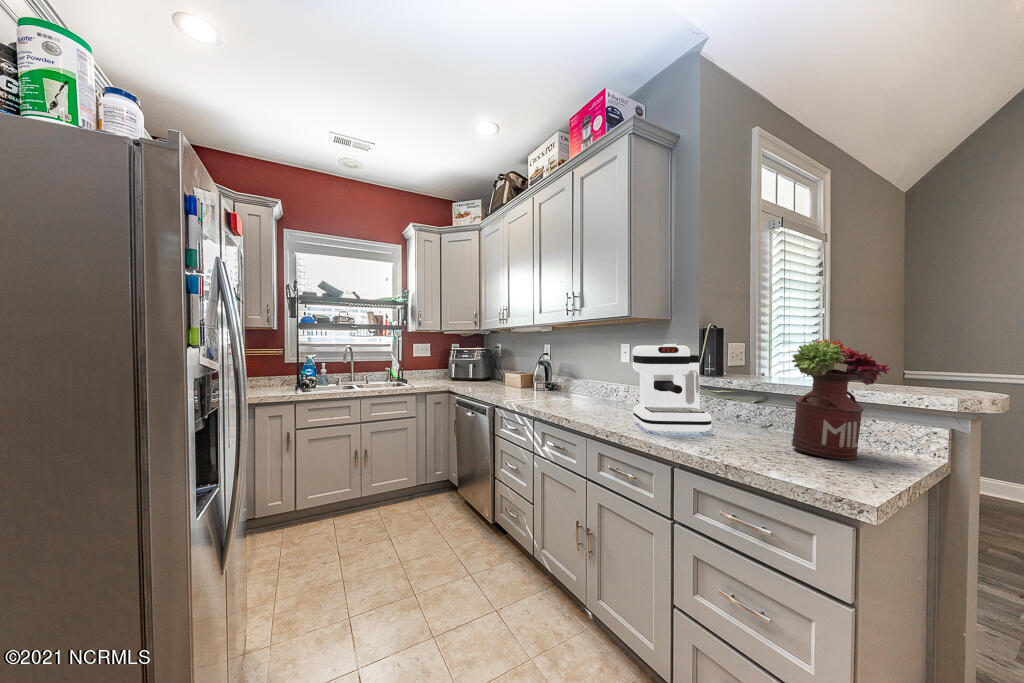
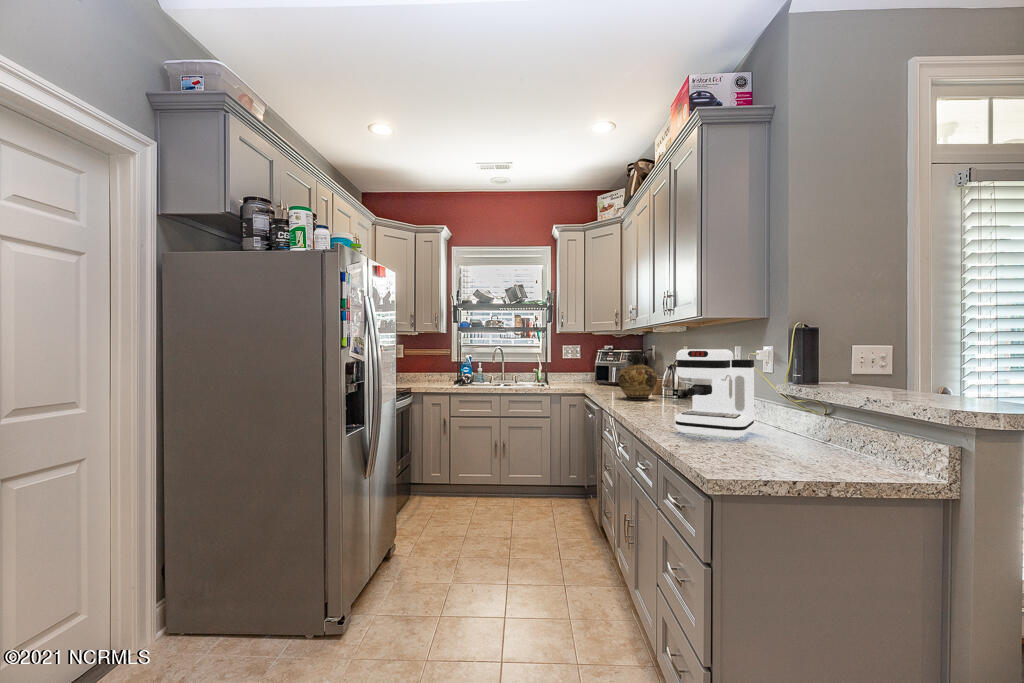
flower arrangement: present [792,339,890,460] -> none [773,344,874,469]
ceramic jug: none [502,350,538,396] -> present [618,353,657,400]

